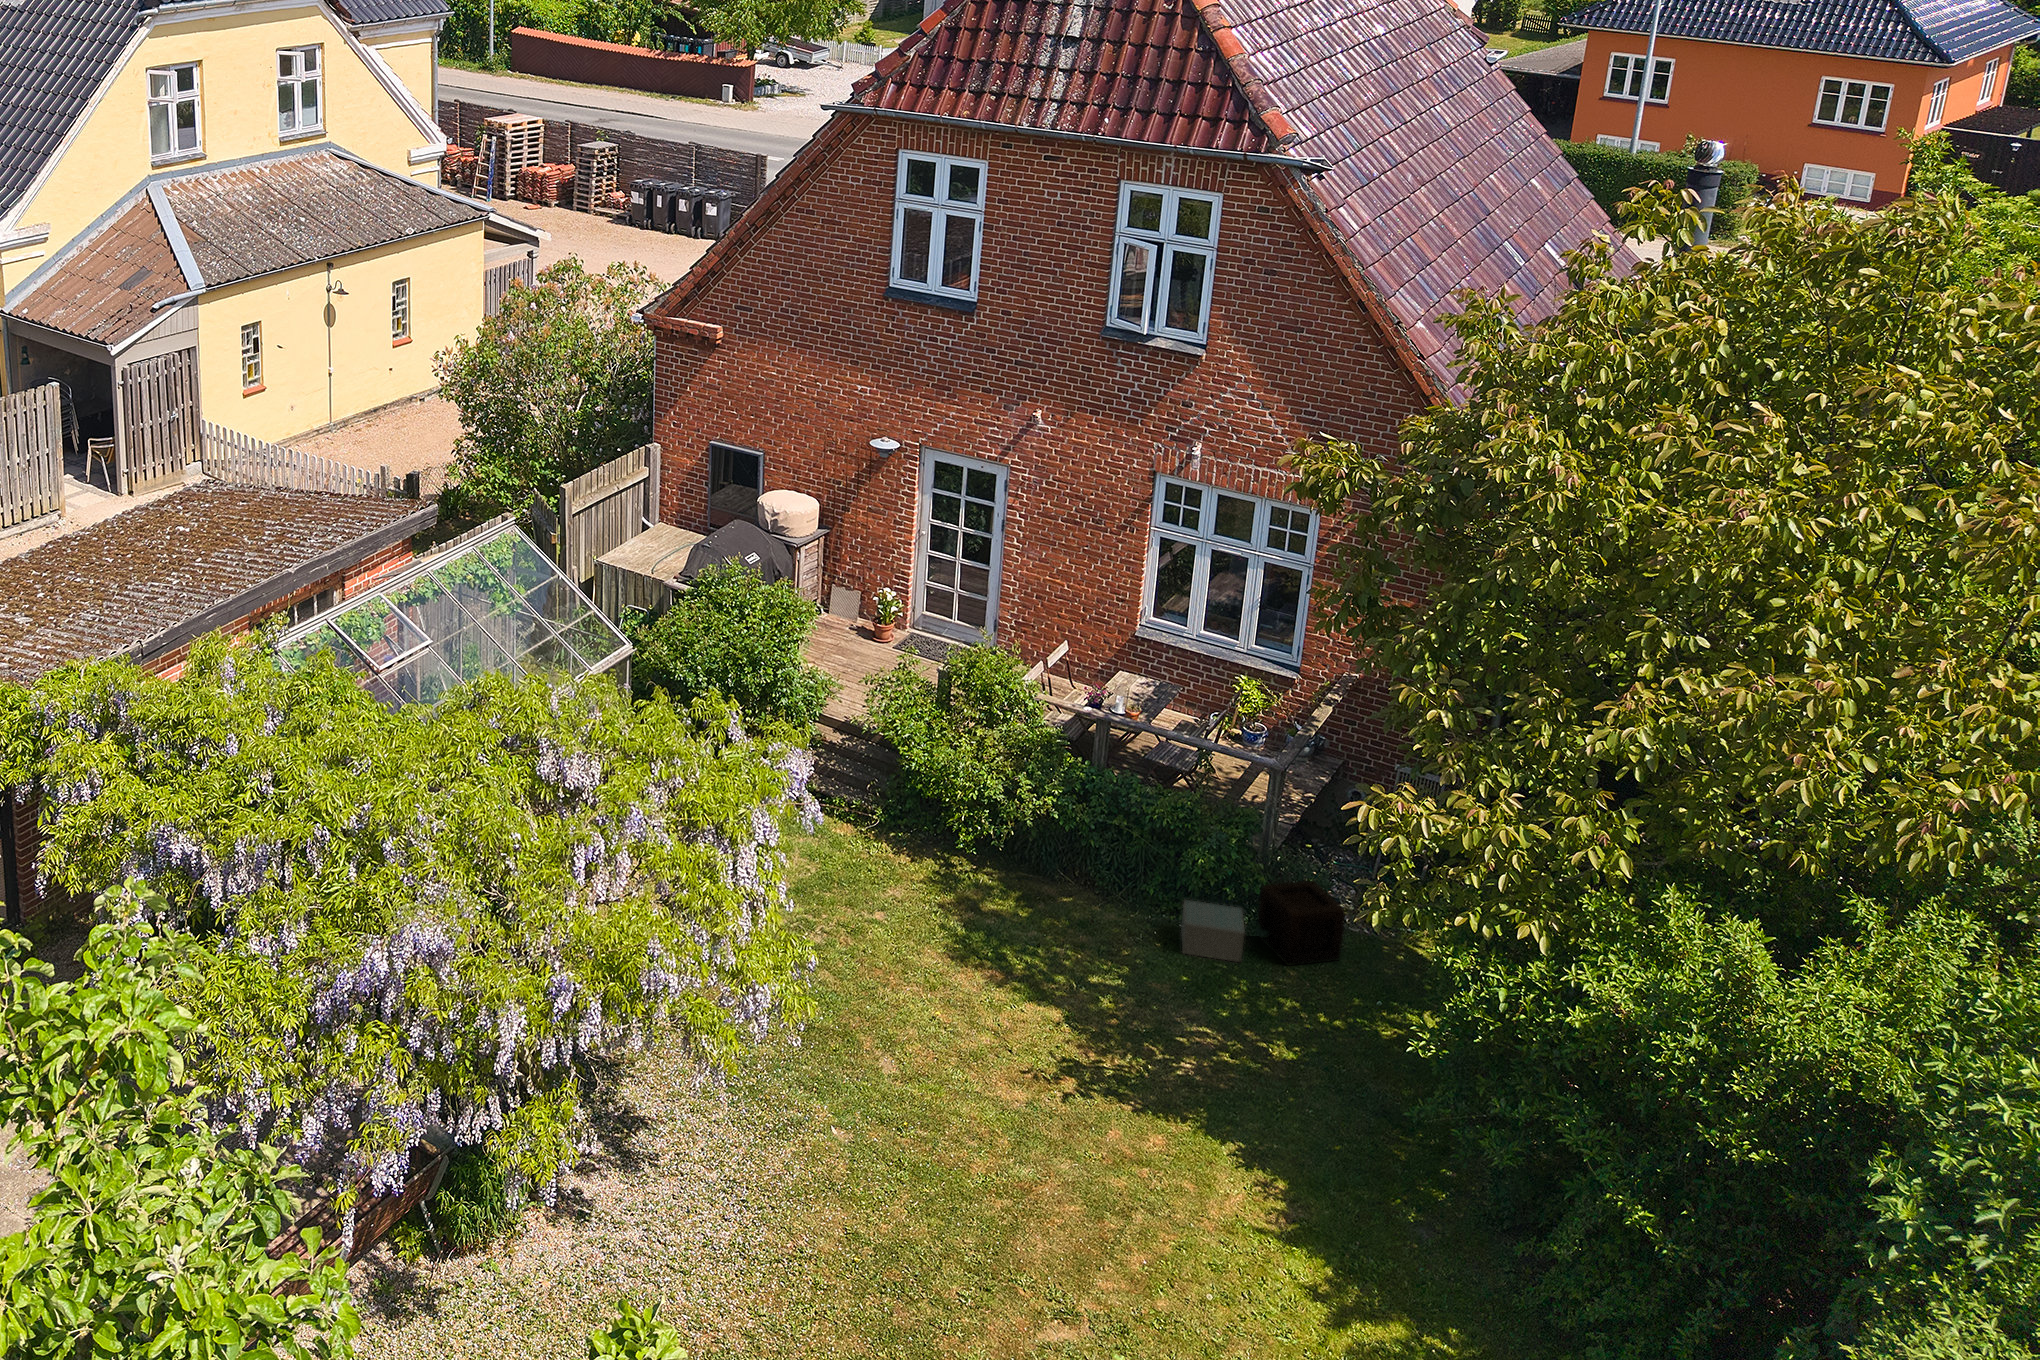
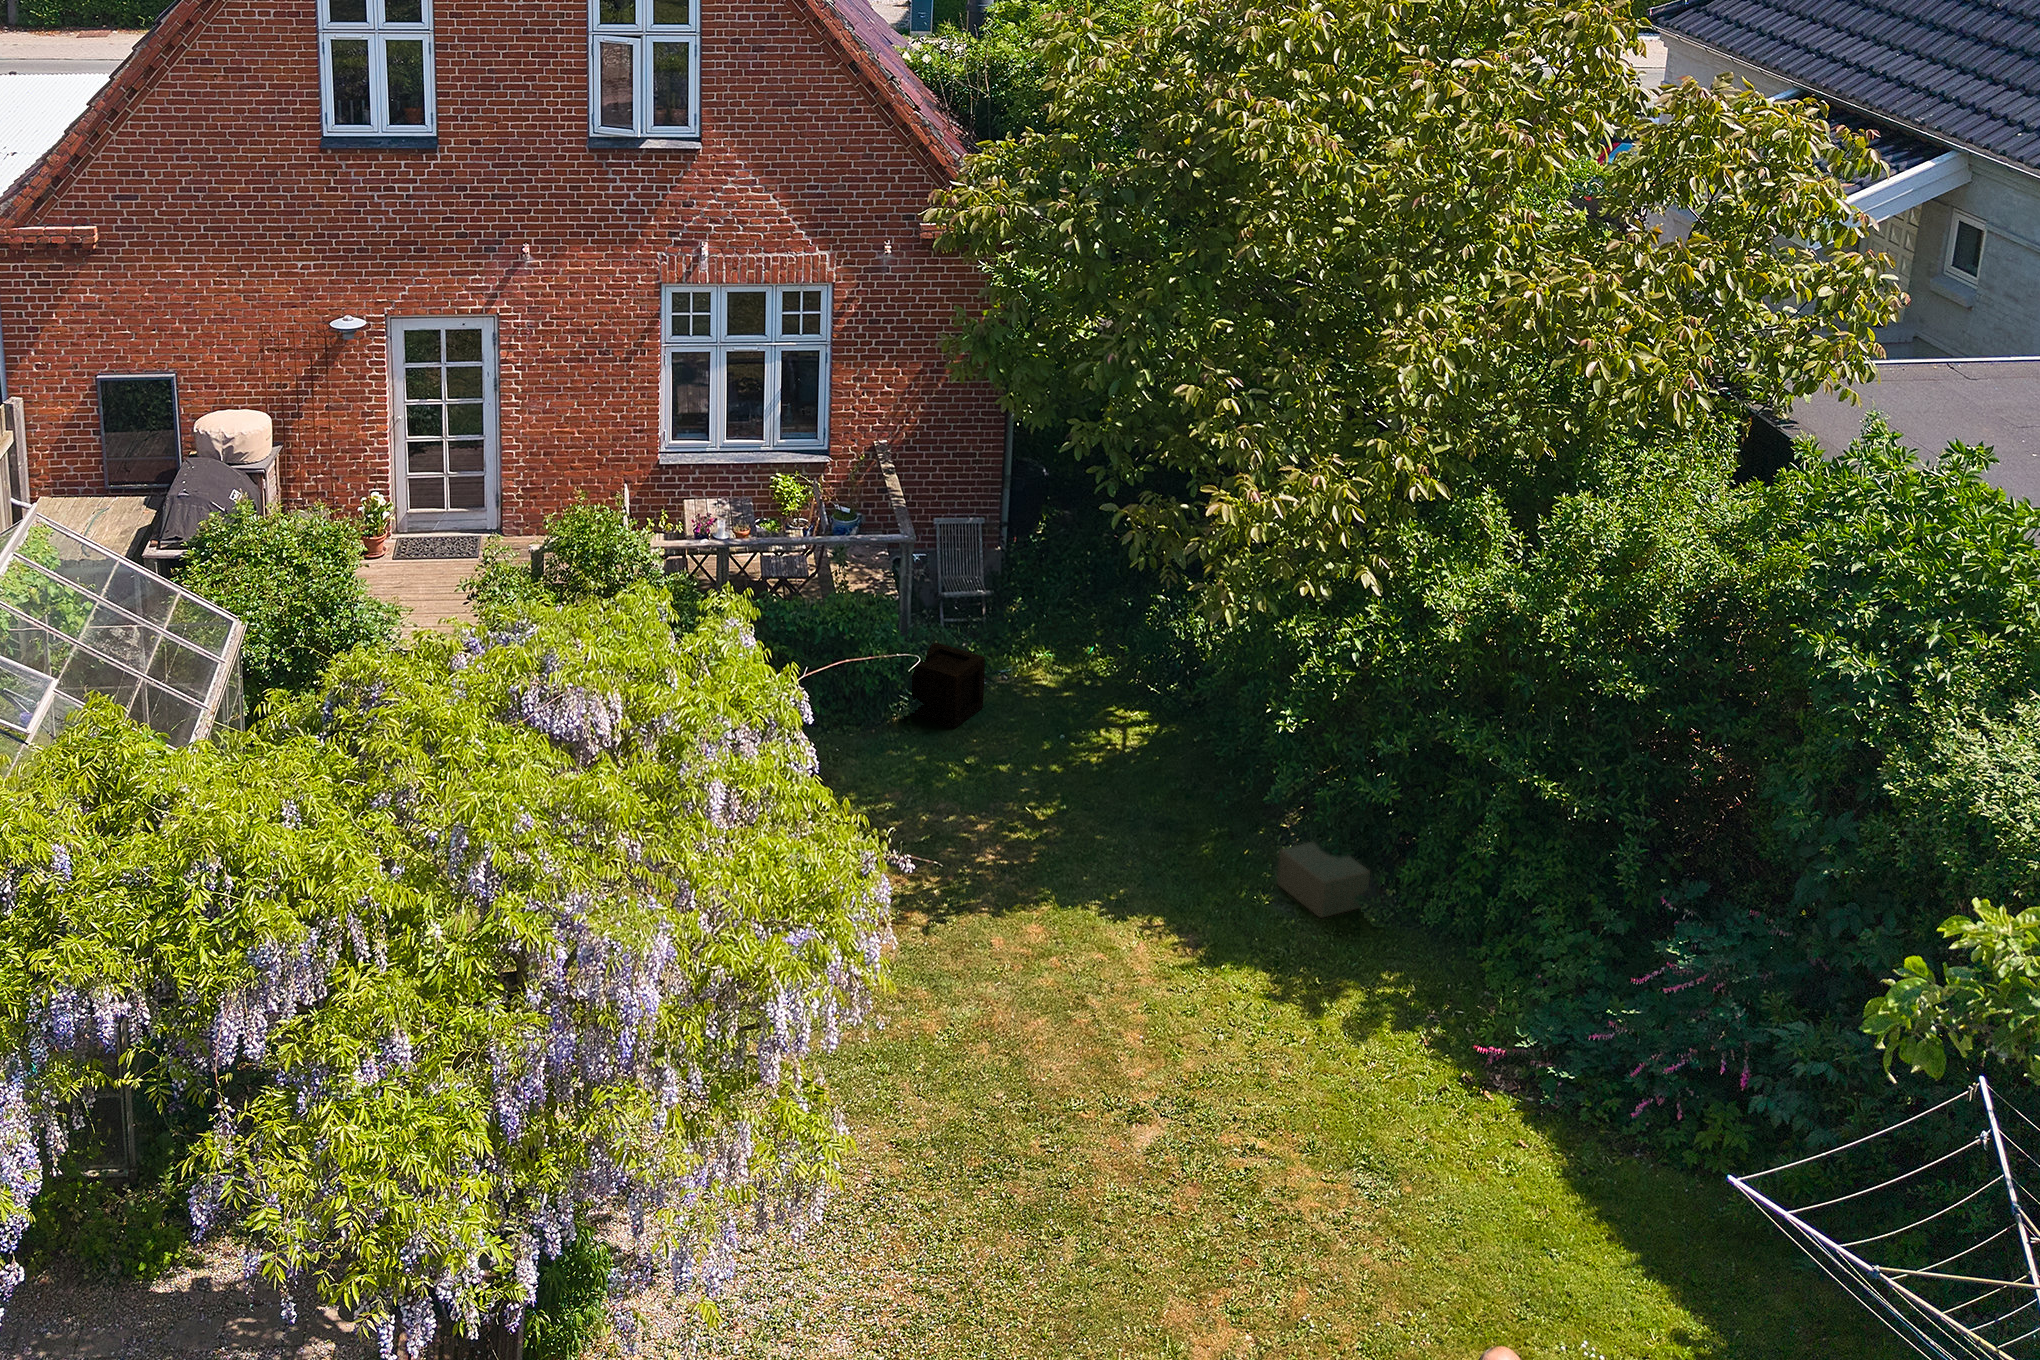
storage box: present [1181,900,1244,962] -> present [1277,842,1370,918]

